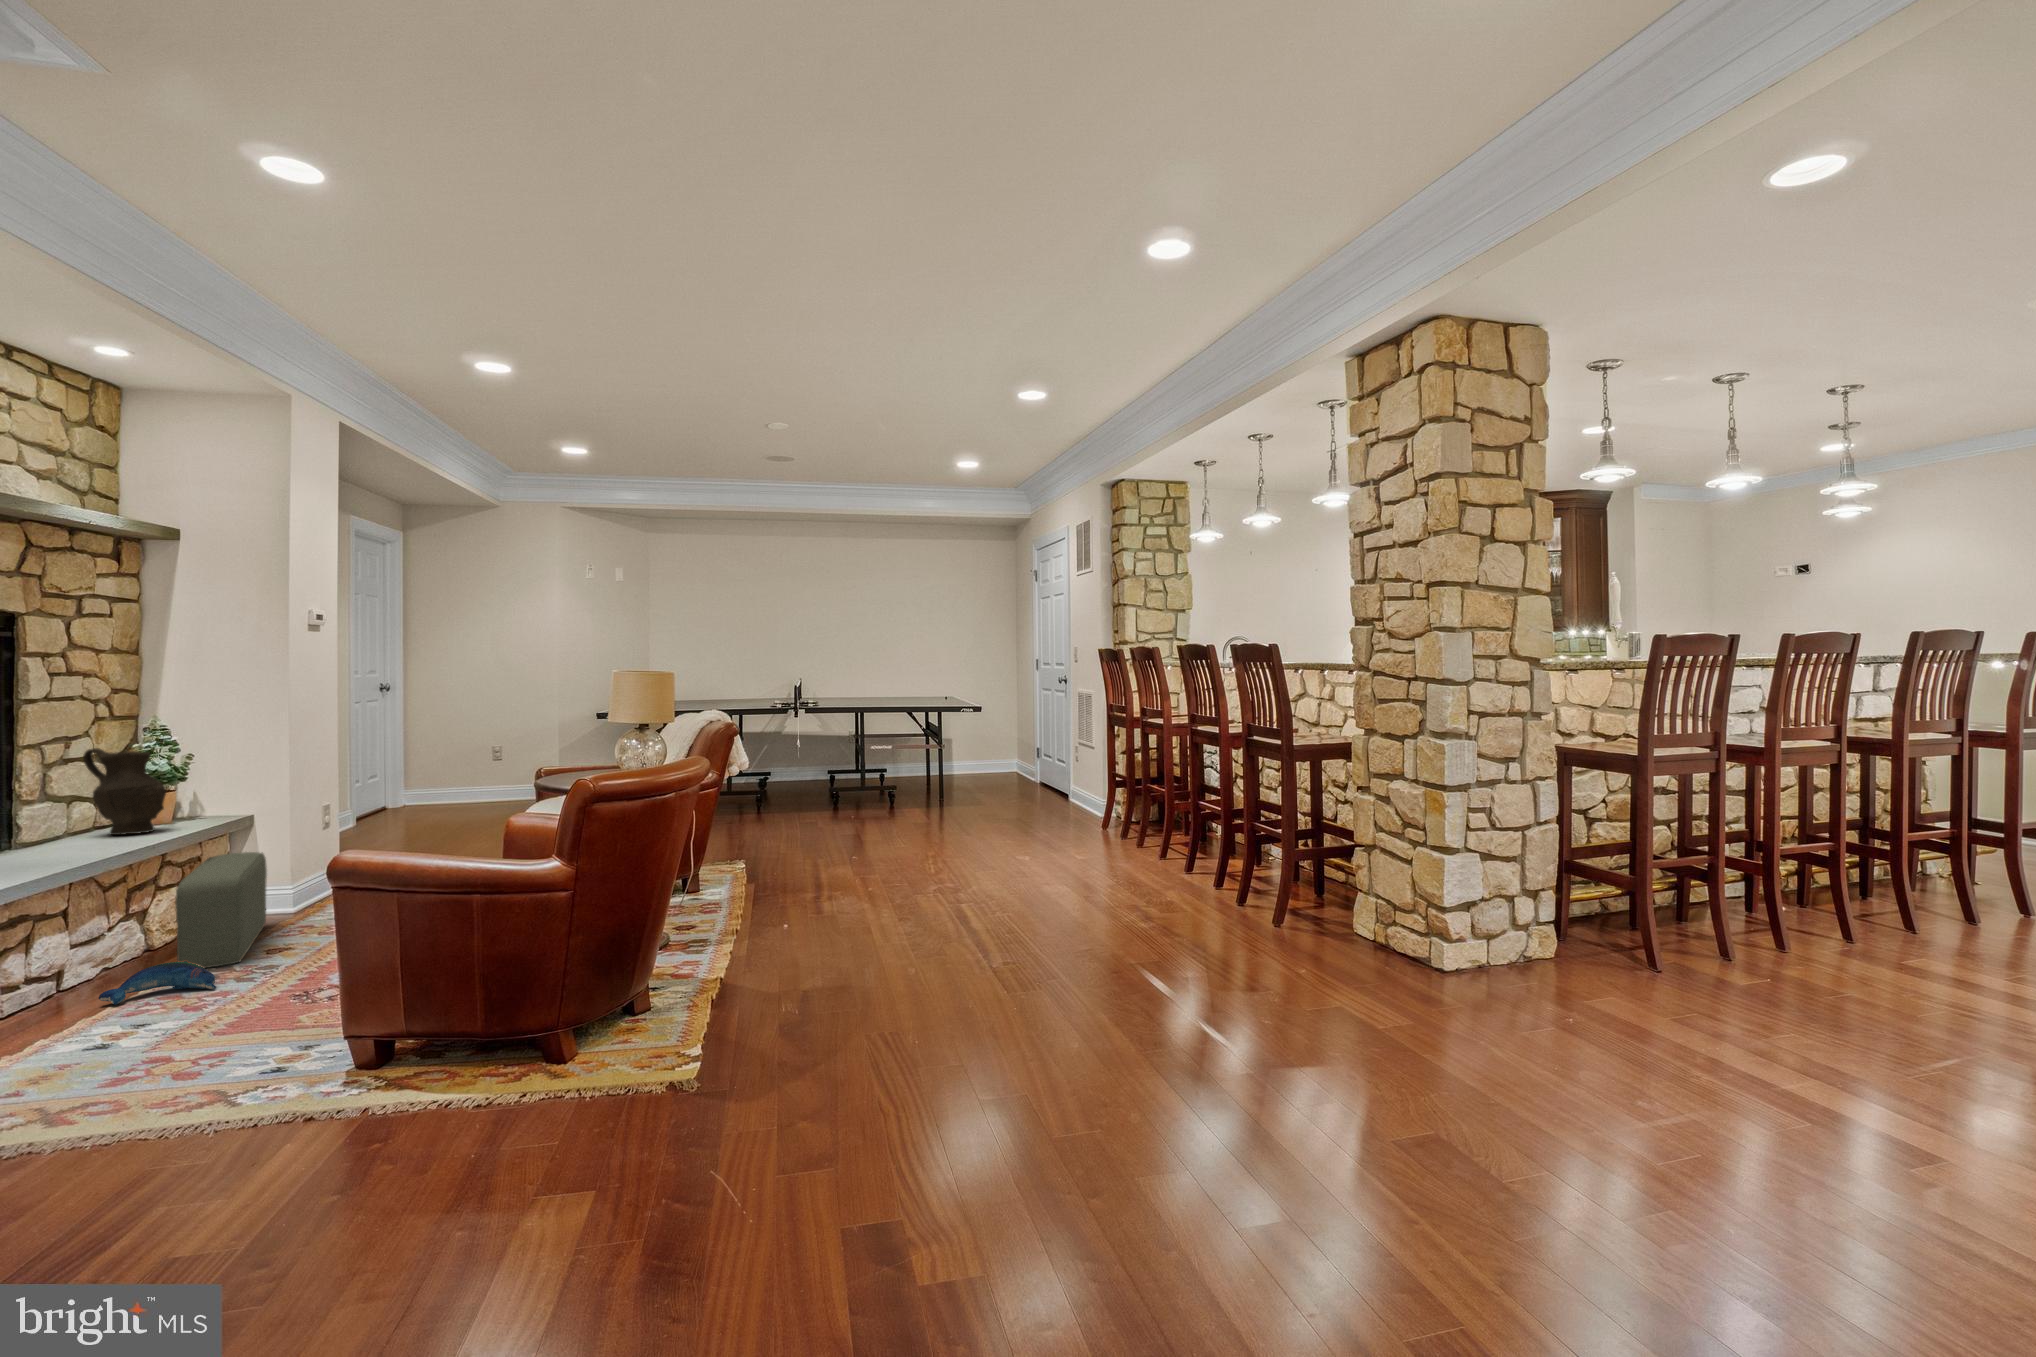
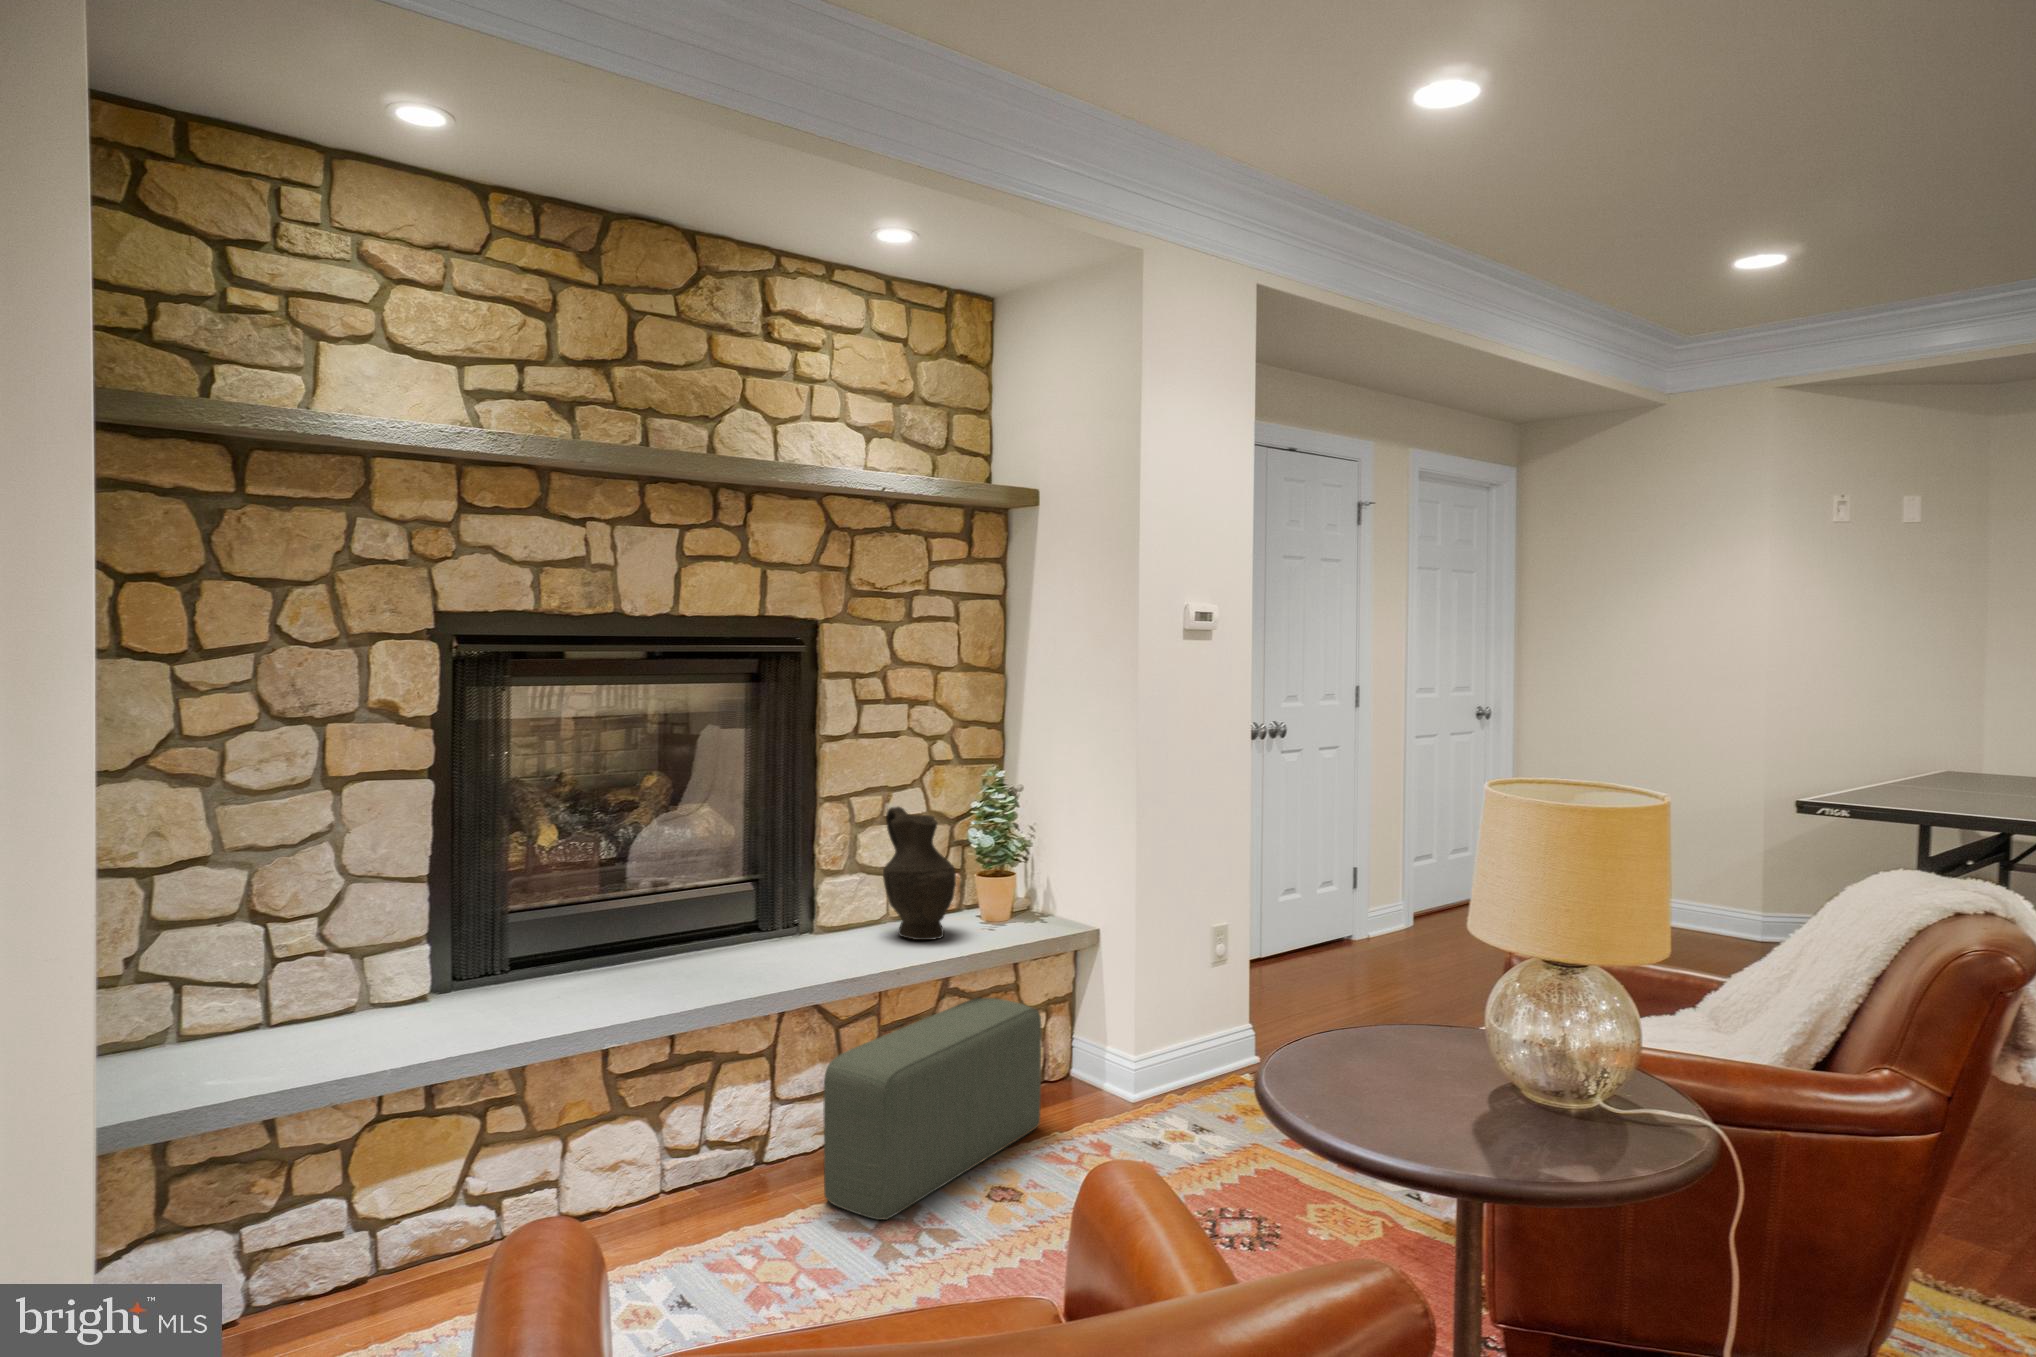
plush toy: present [99,961,216,1005] -> none [665,1201,780,1287]

